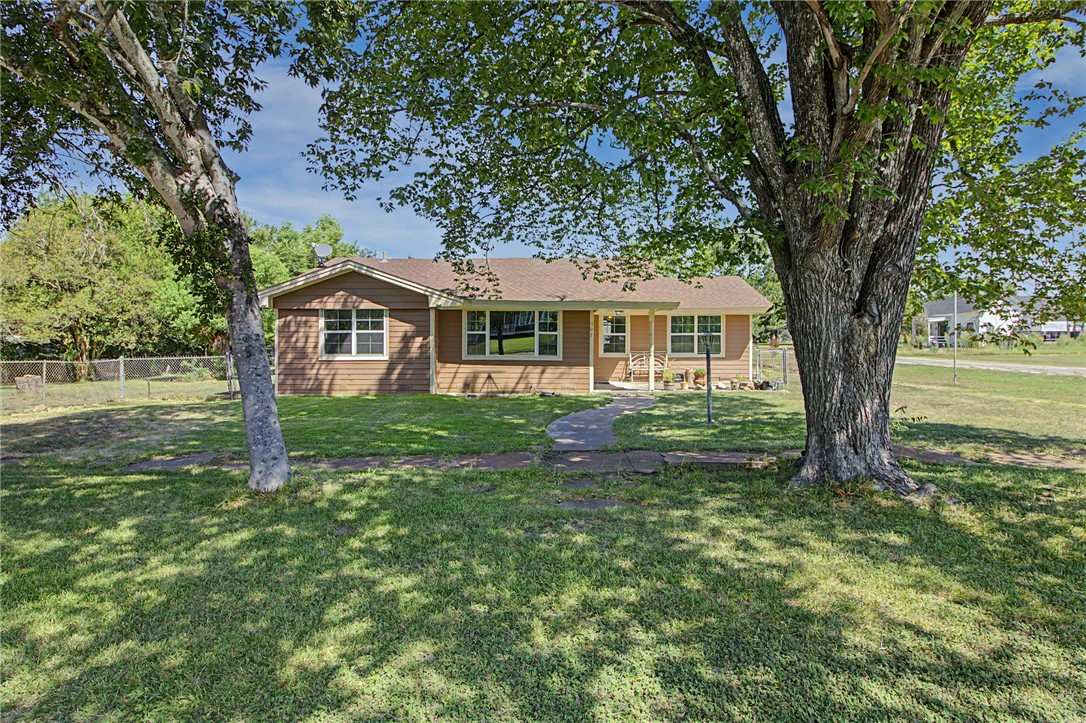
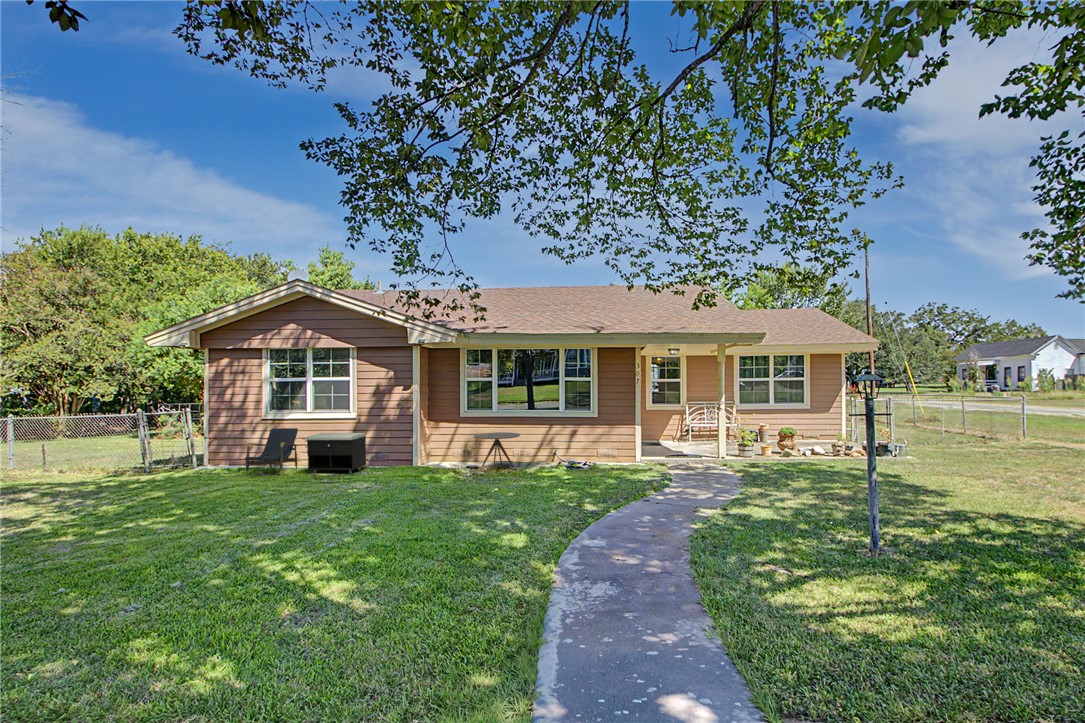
lounge chair: none [314,366,347,397] -> present [245,428,298,476]
storage bench: none [356,369,396,396] -> present [306,433,366,473]

